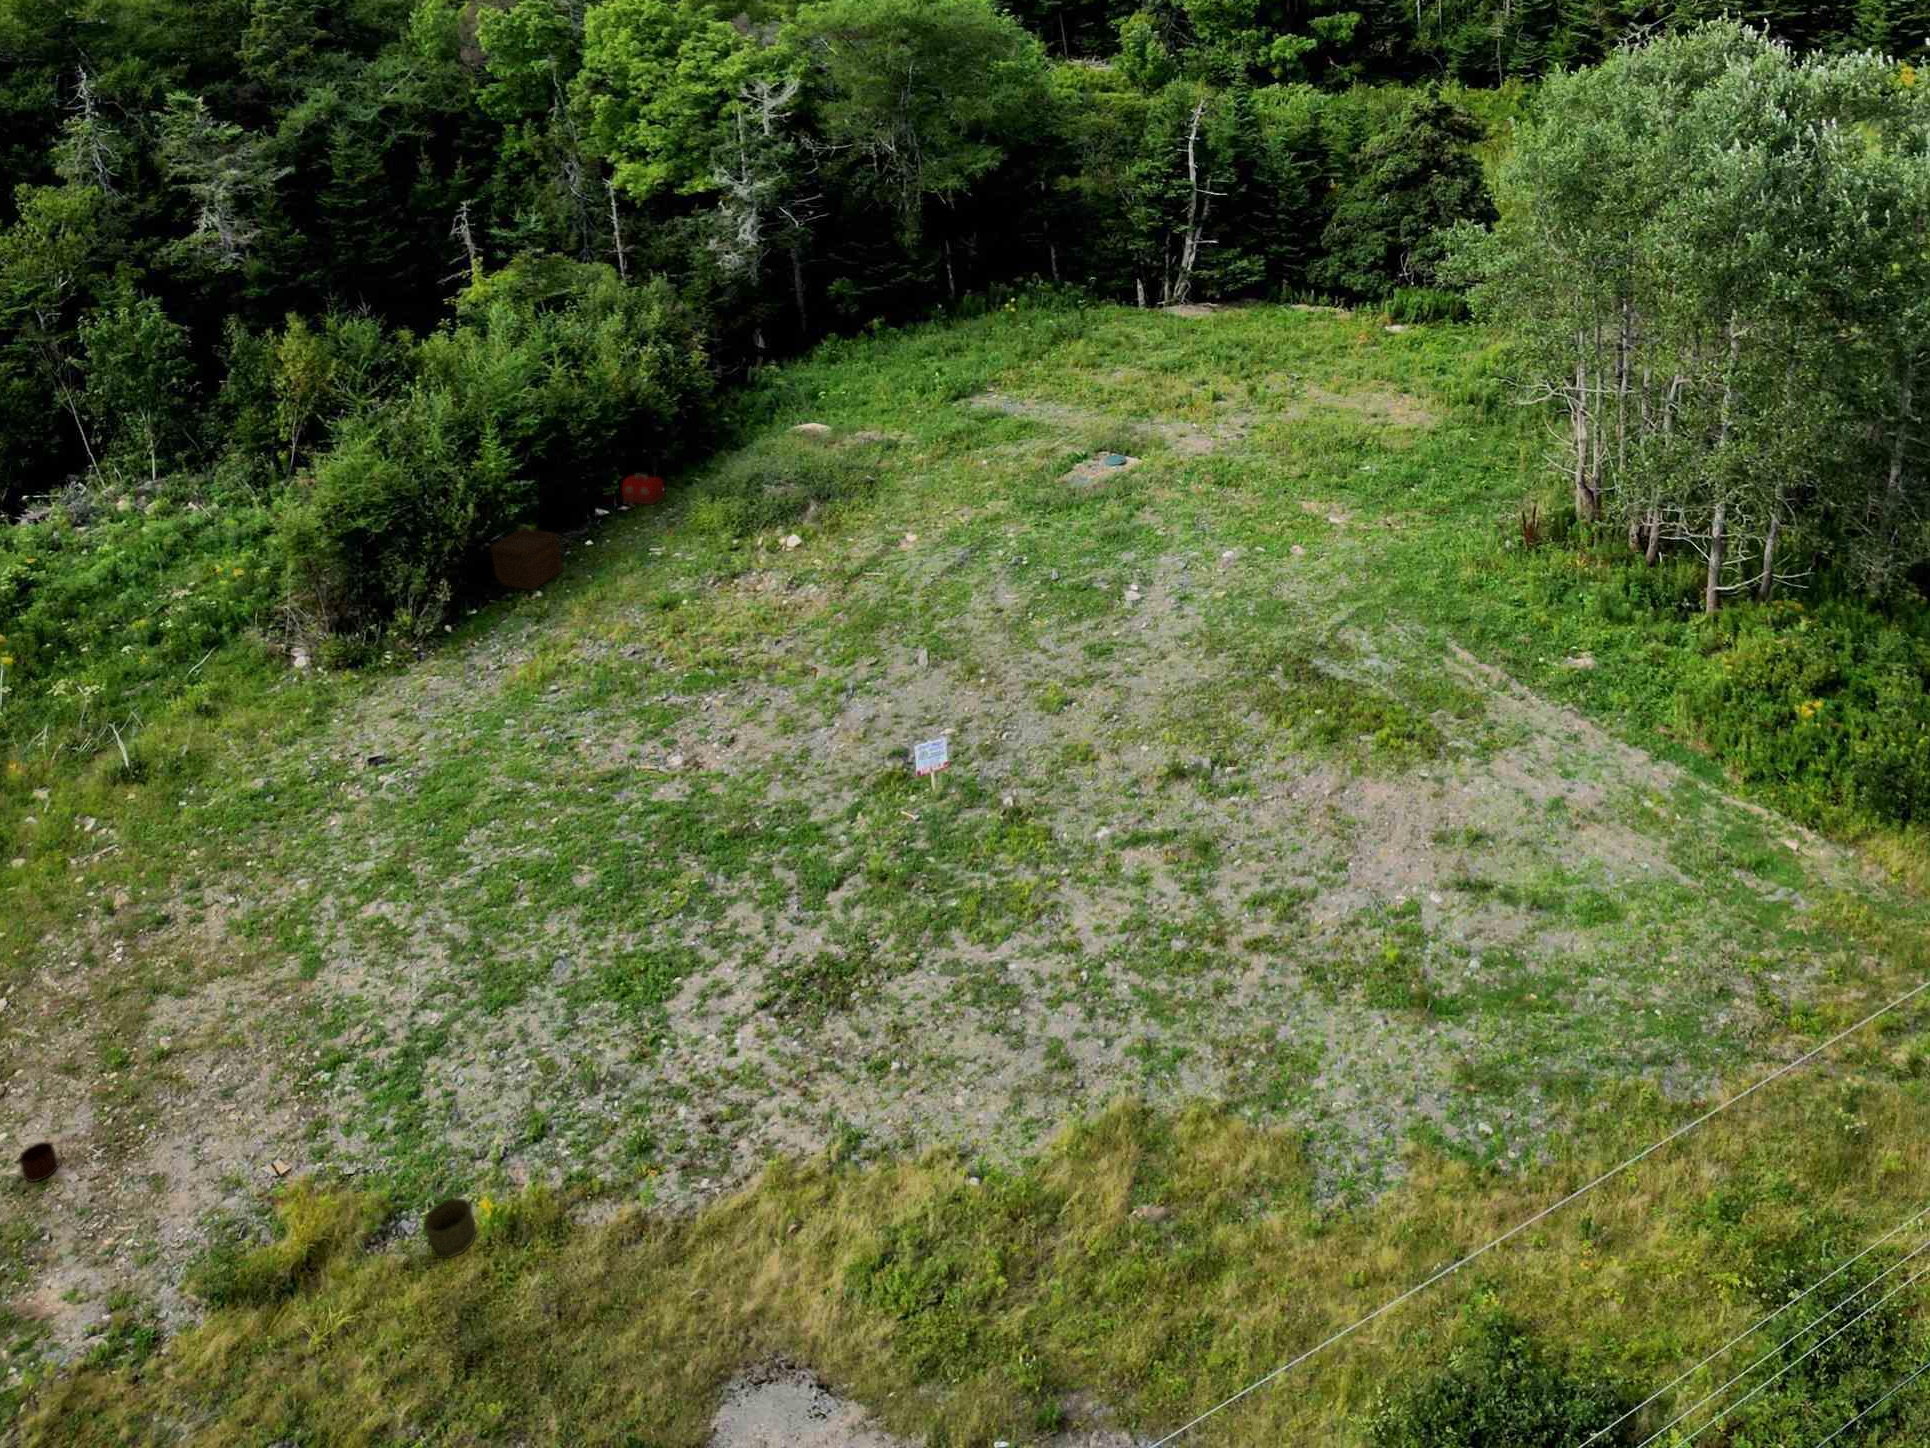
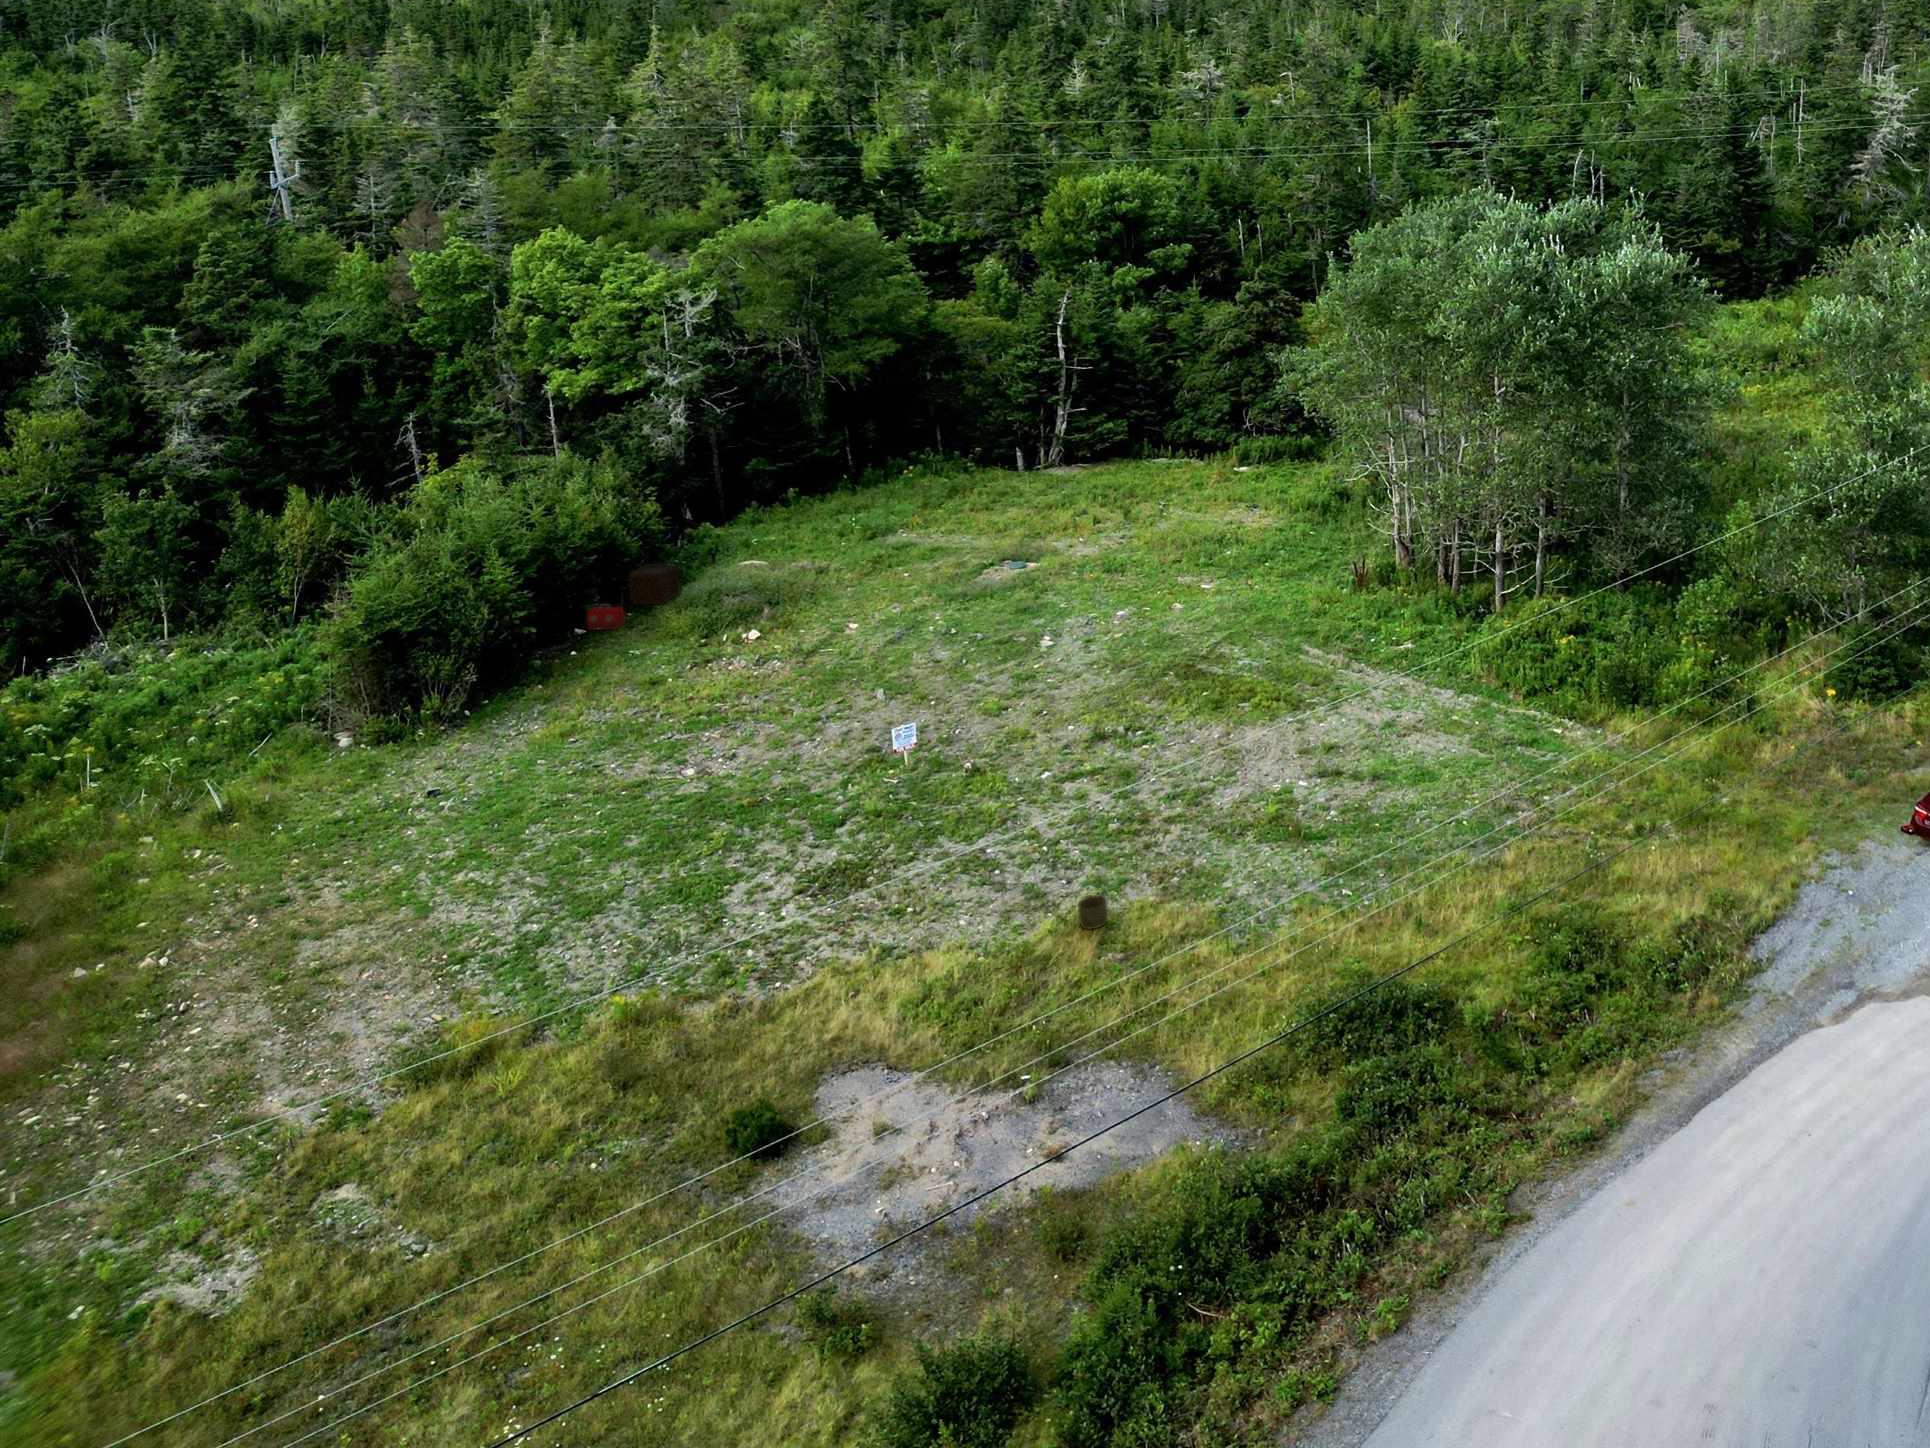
wooden crate: present [491,529,563,590] -> present [629,564,680,605]
planter: present [19,1142,58,1182] -> none [211,1028,241,1057]
wooden bucket: present [423,1198,477,1258] -> present [1078,895,1108,929]

